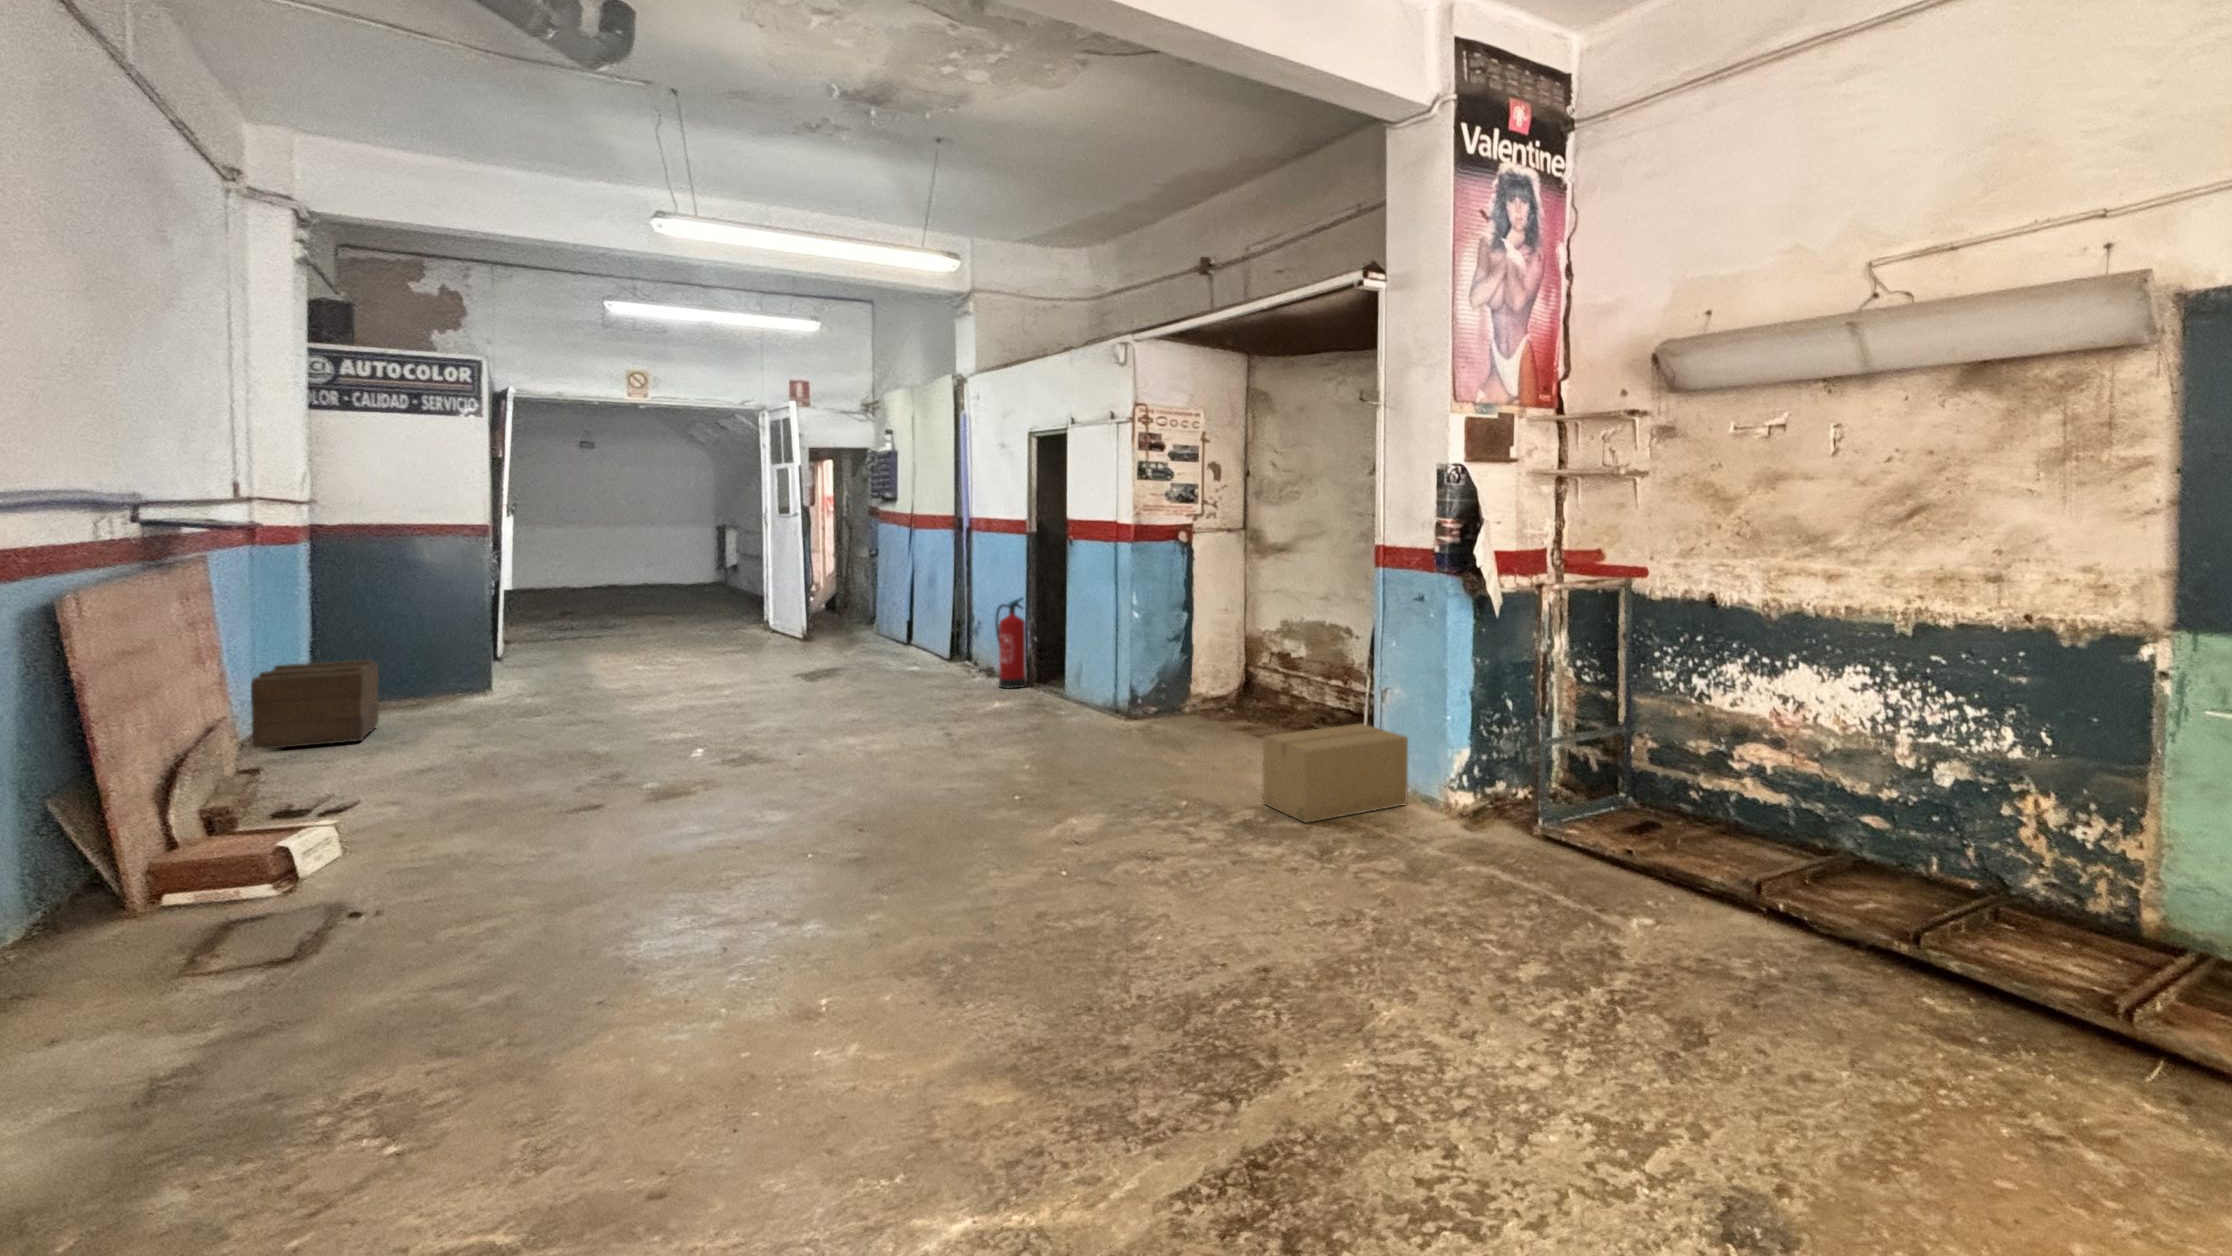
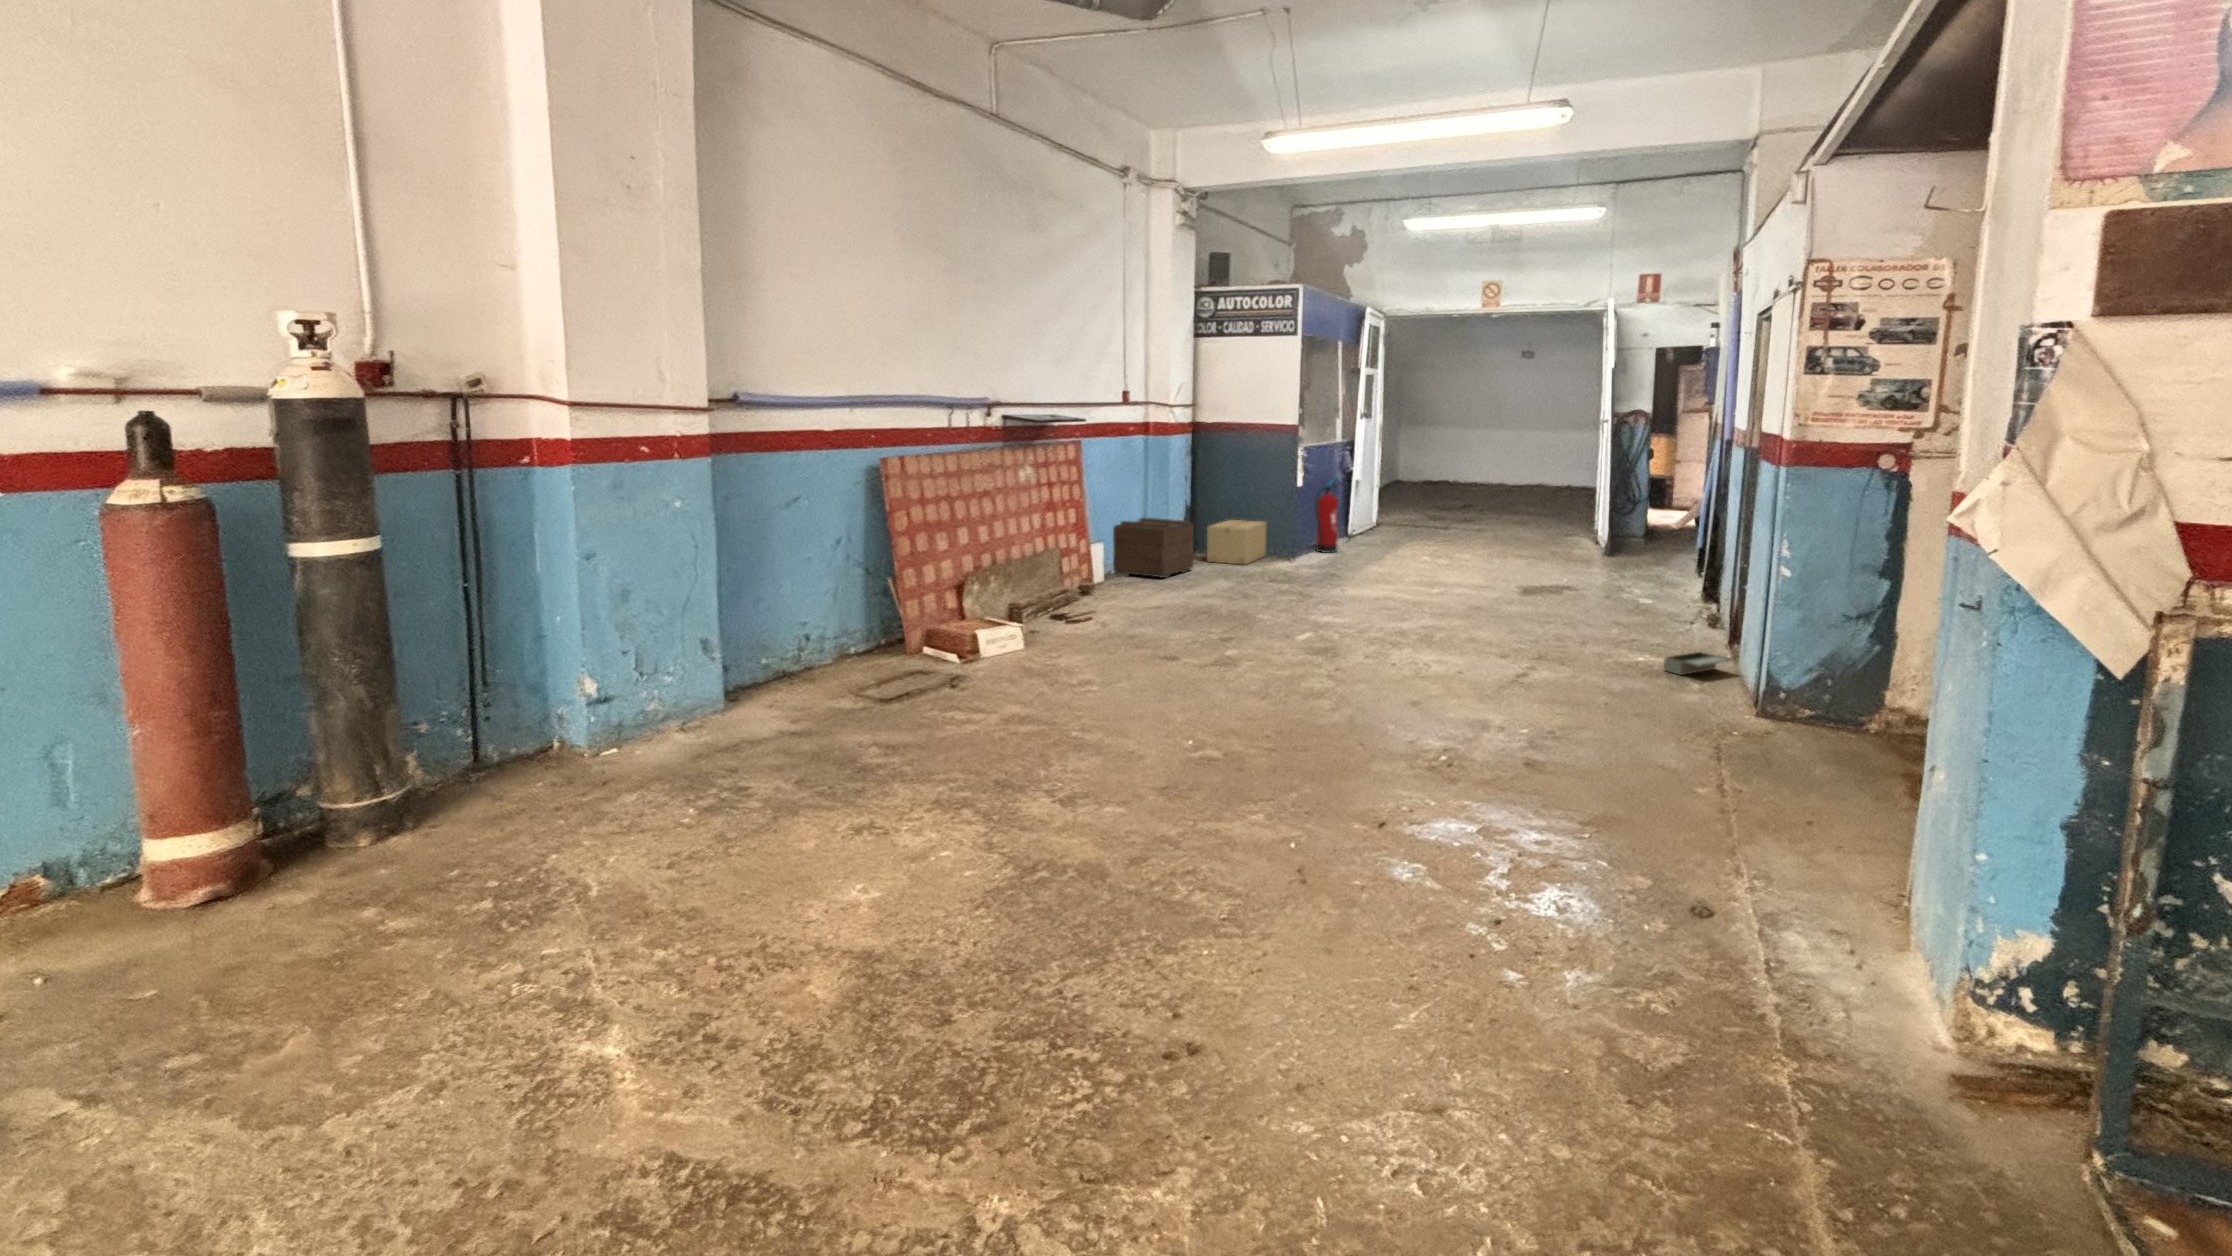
fire extinguisher: present [995,598,1026,688] -> present [1315,478,1338,553]
toolbox: none [1035,691,1075,710] -> present [1664,652,1732,675]
cardboard box: present [1263,724,1408,823] -> present [1207,520,1267,565]

